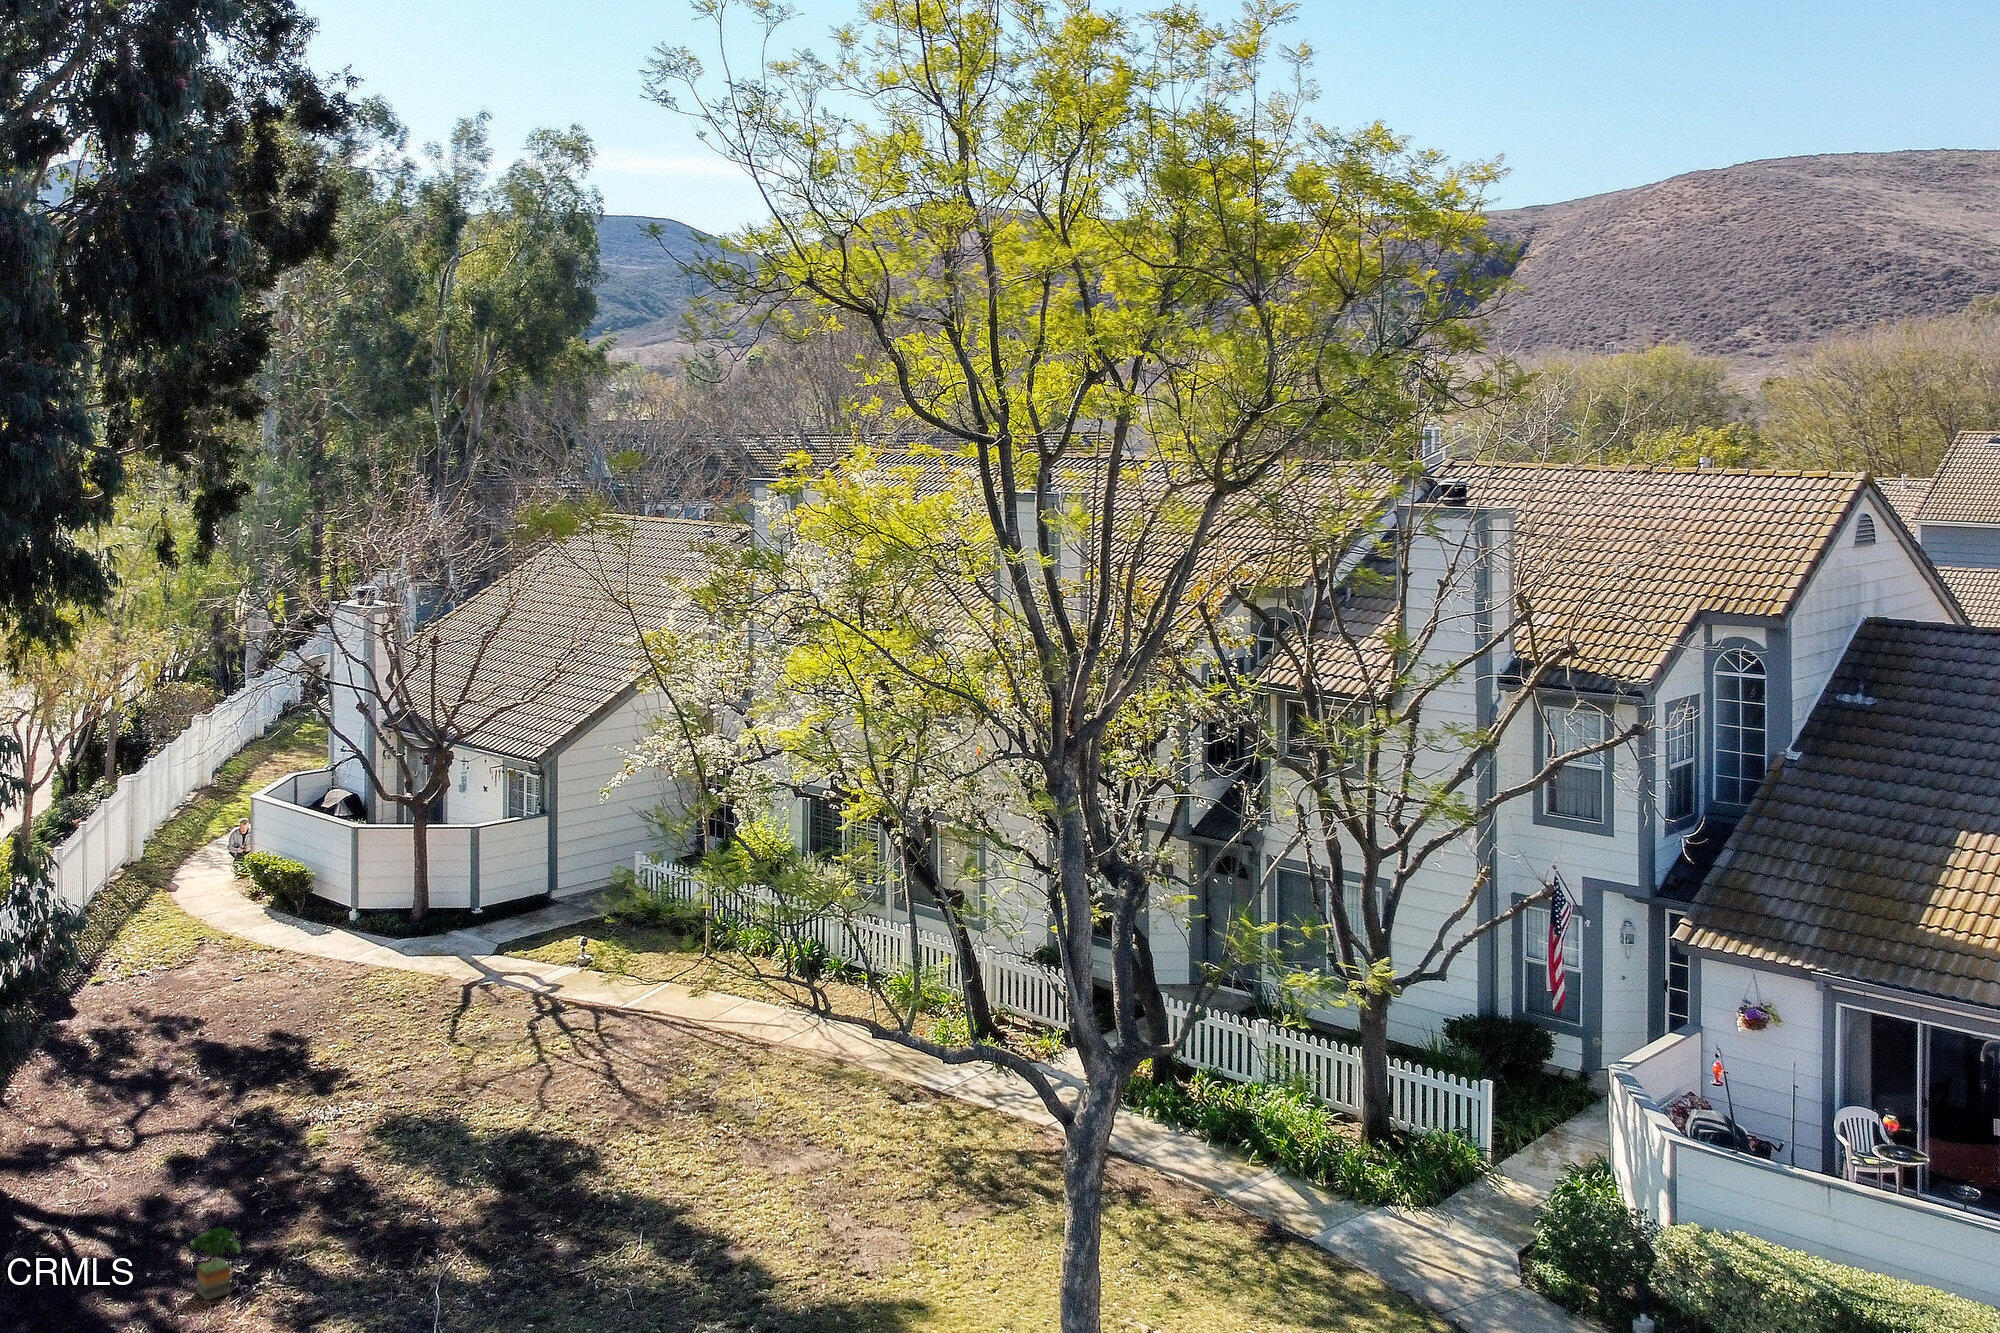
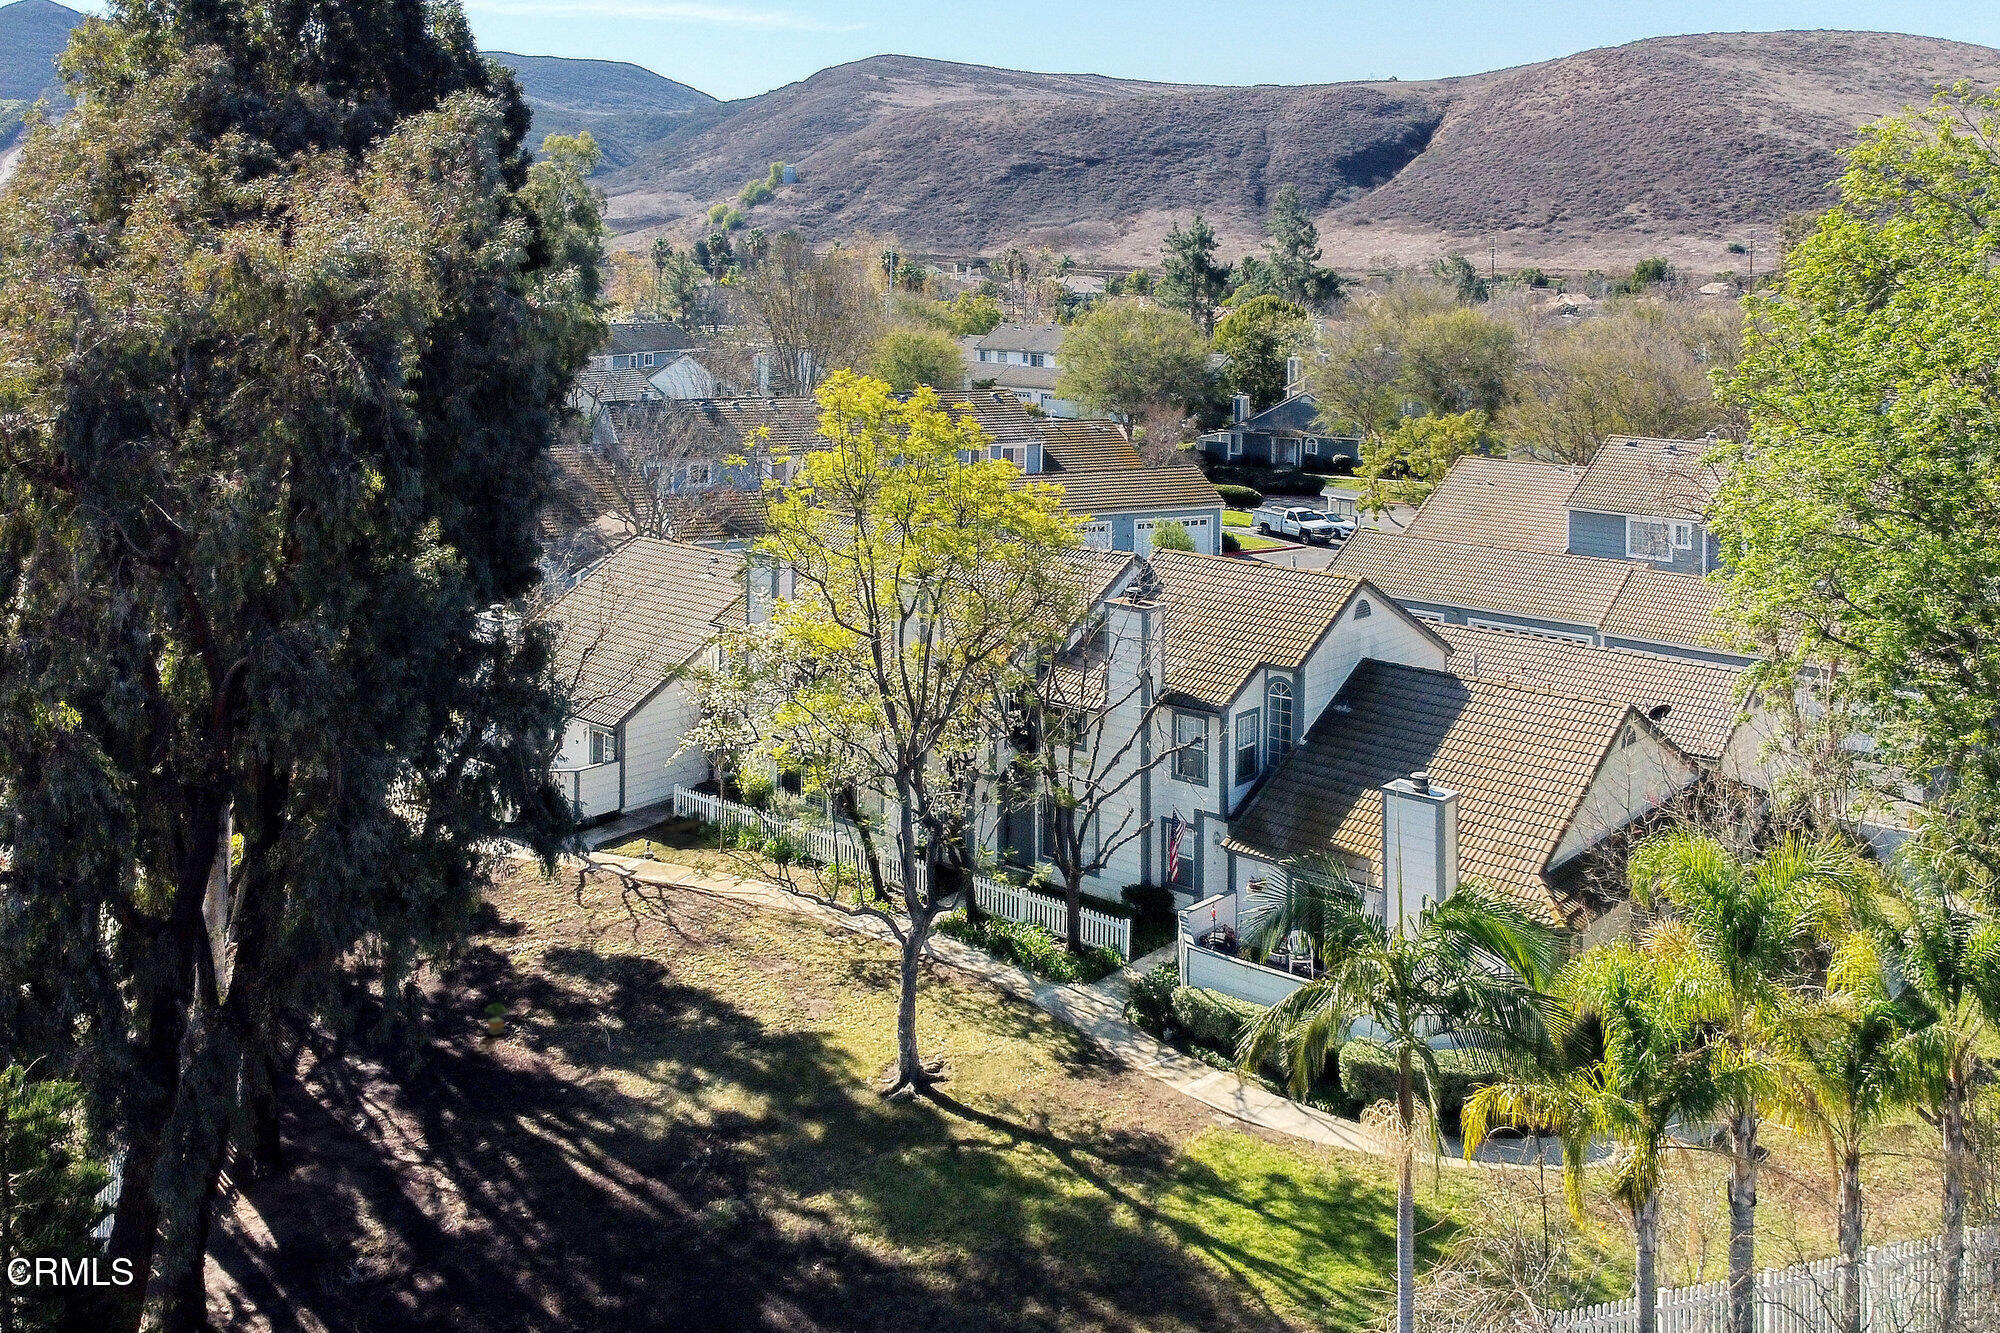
bench: none [612,895,687,956] -> present [663,811,708,849]

